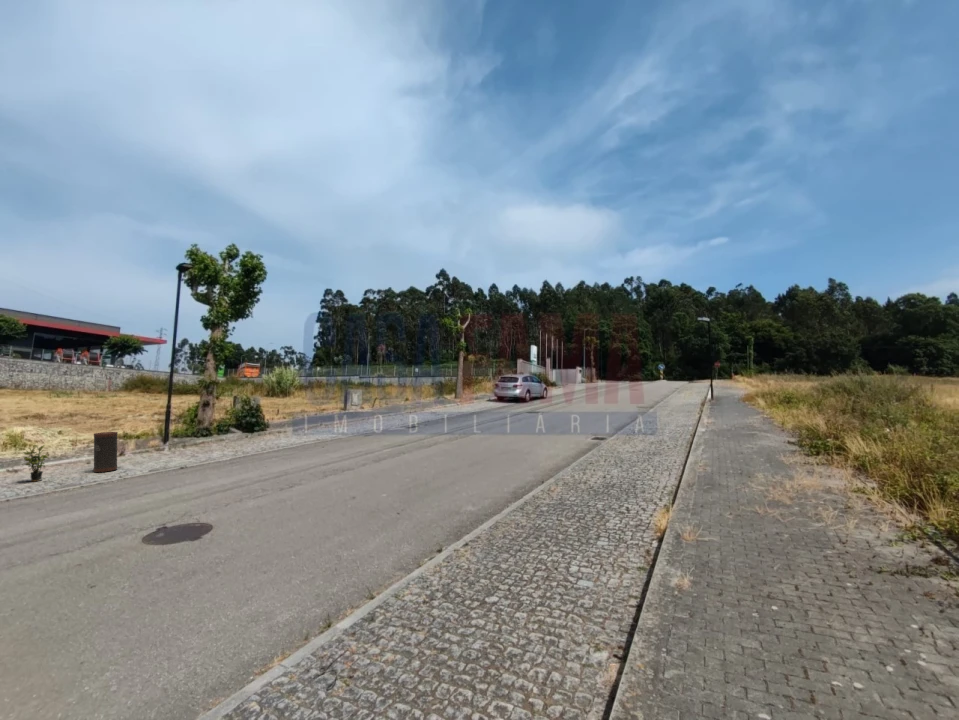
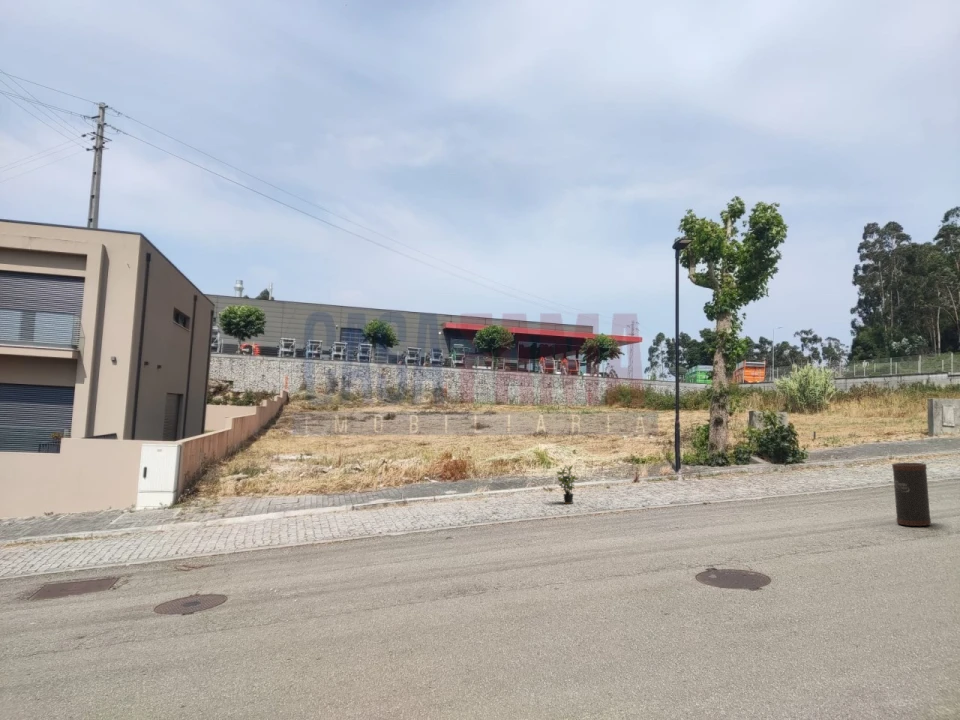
trash can: present [94,432,118,472] -> present [892,463,931,527]

